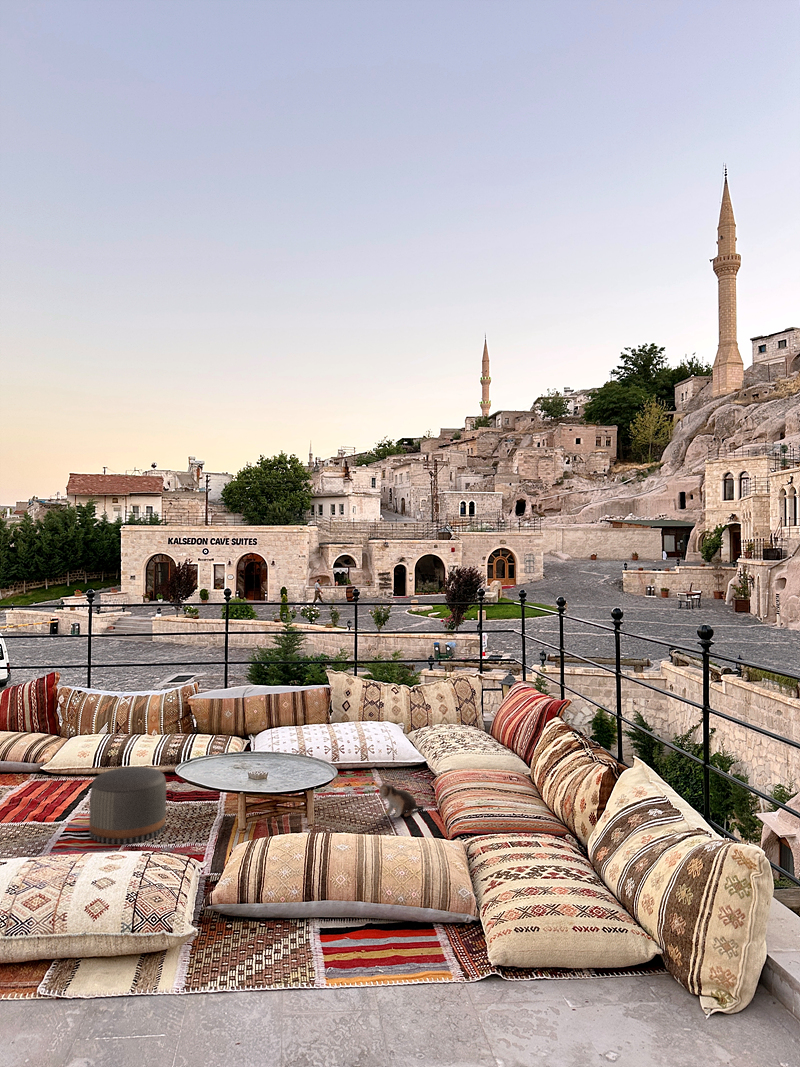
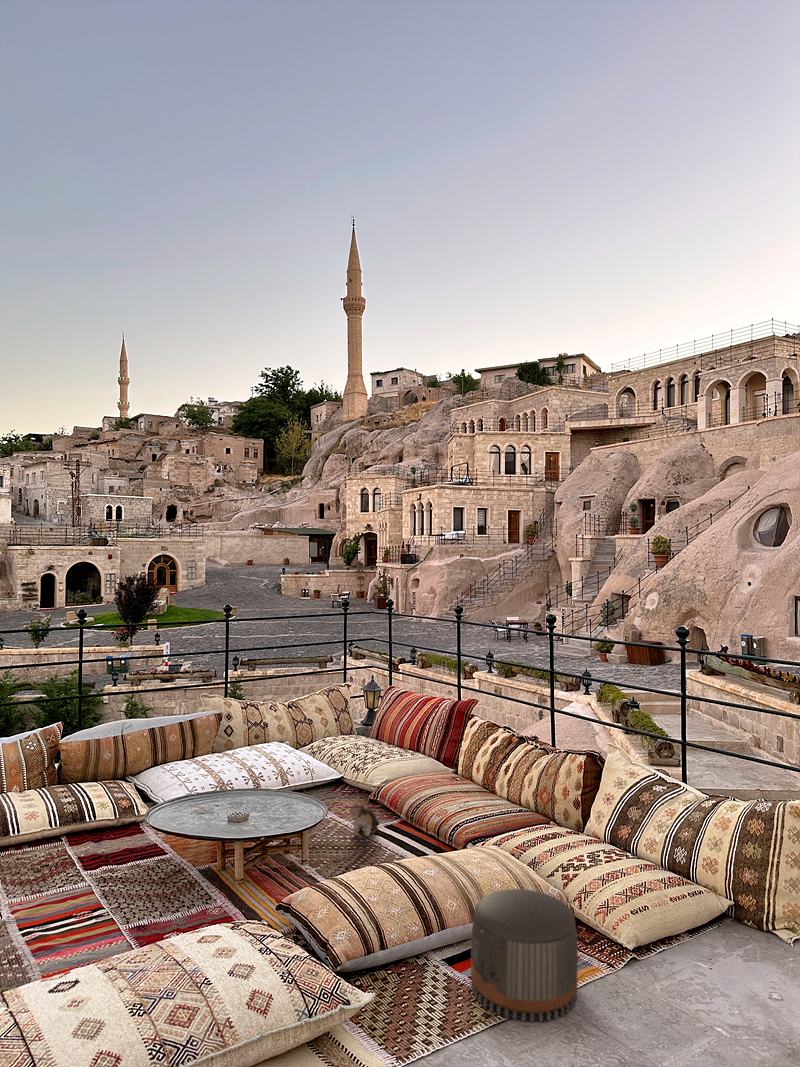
pouf: present [89,767,166,844] -> present [471,889,578,1022]

